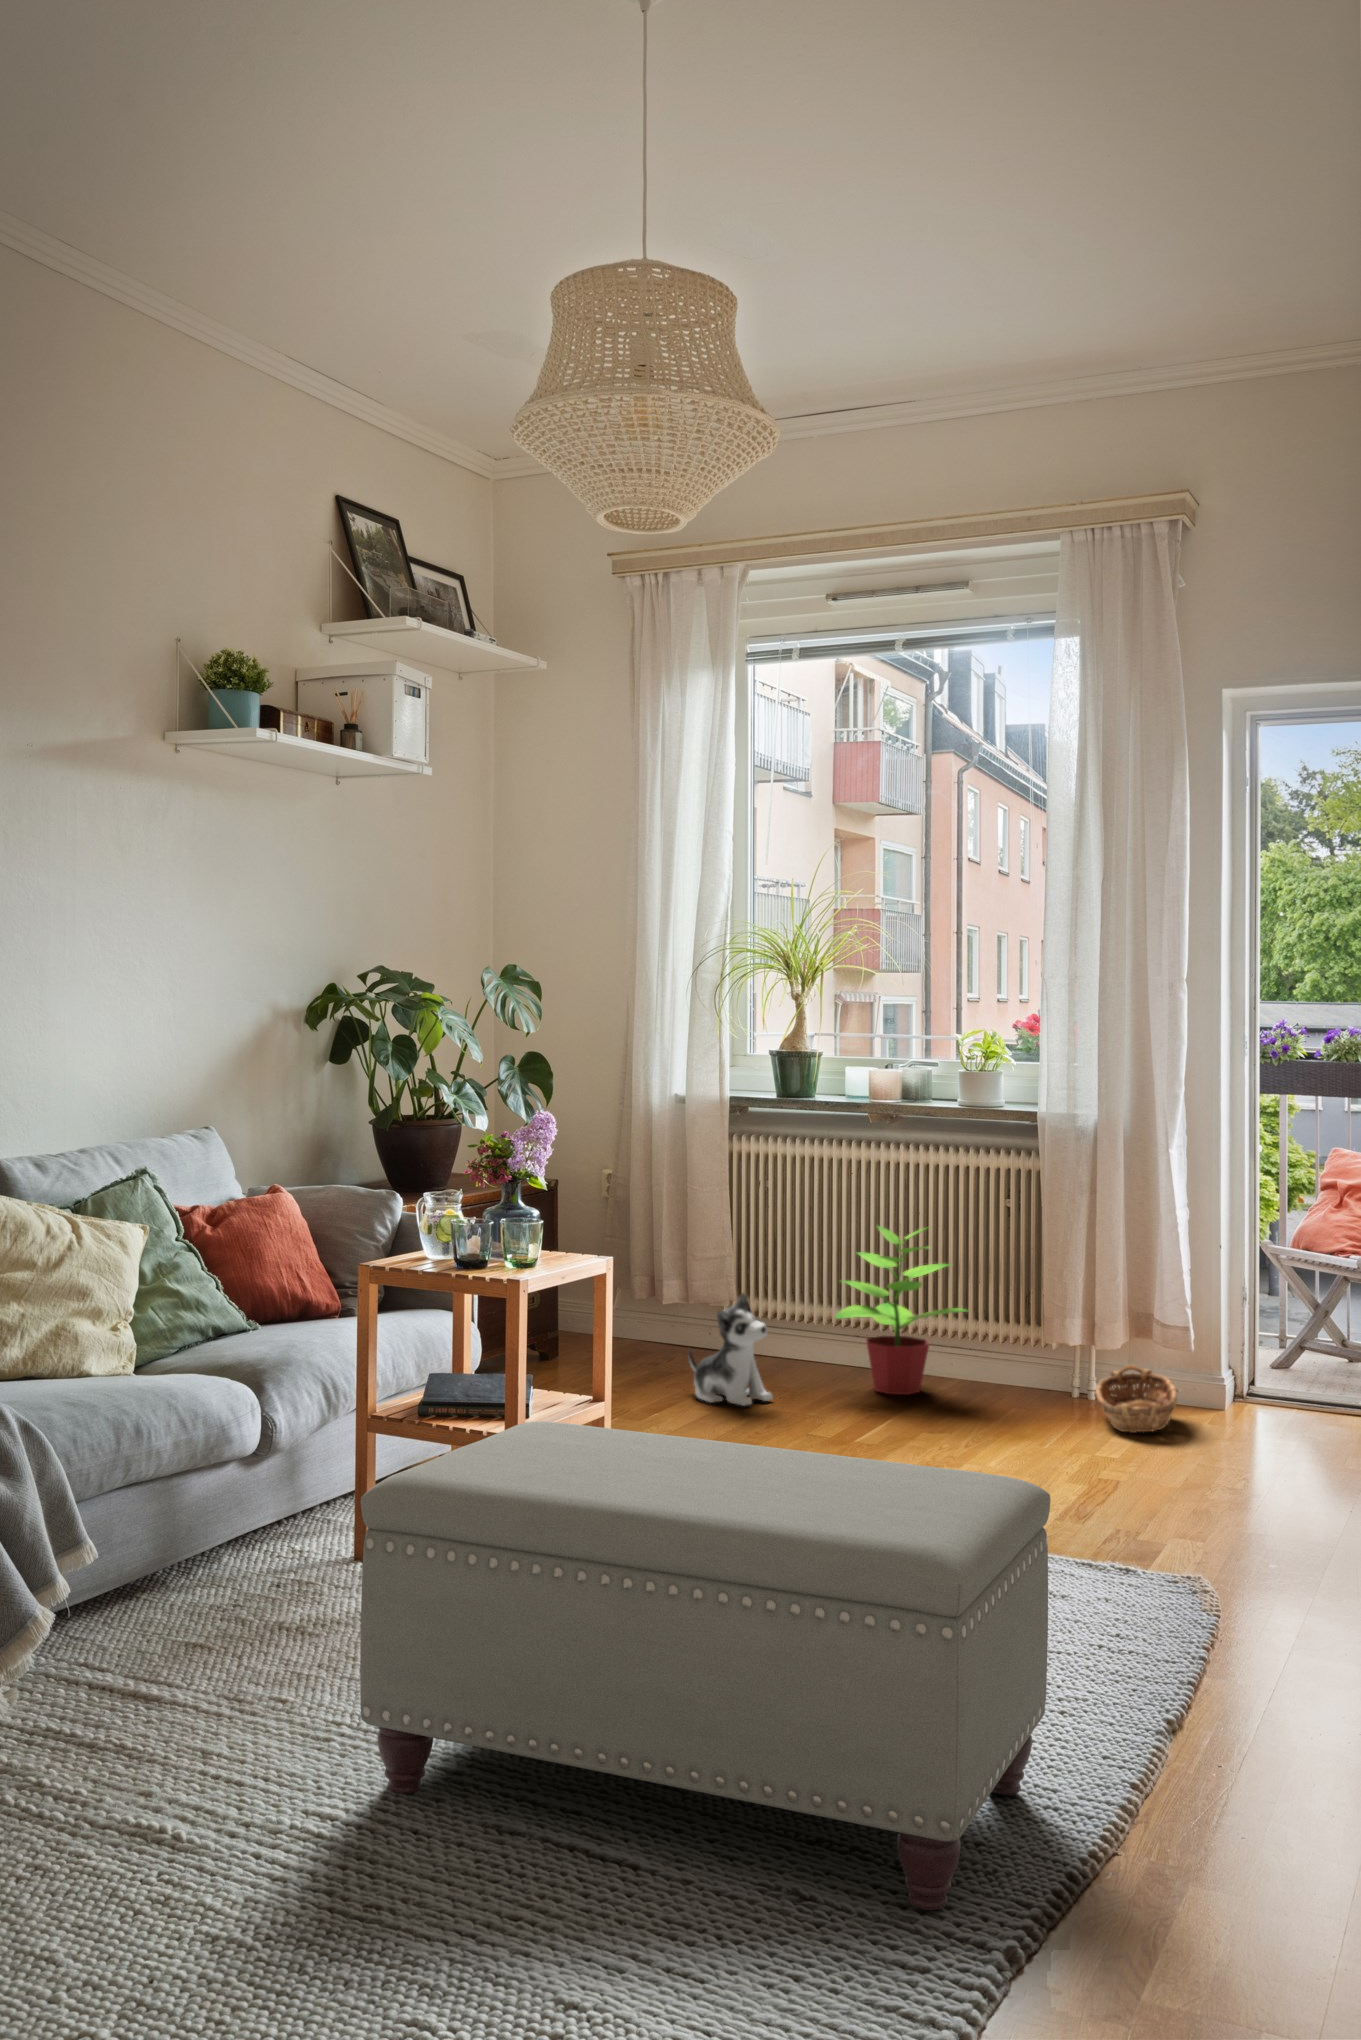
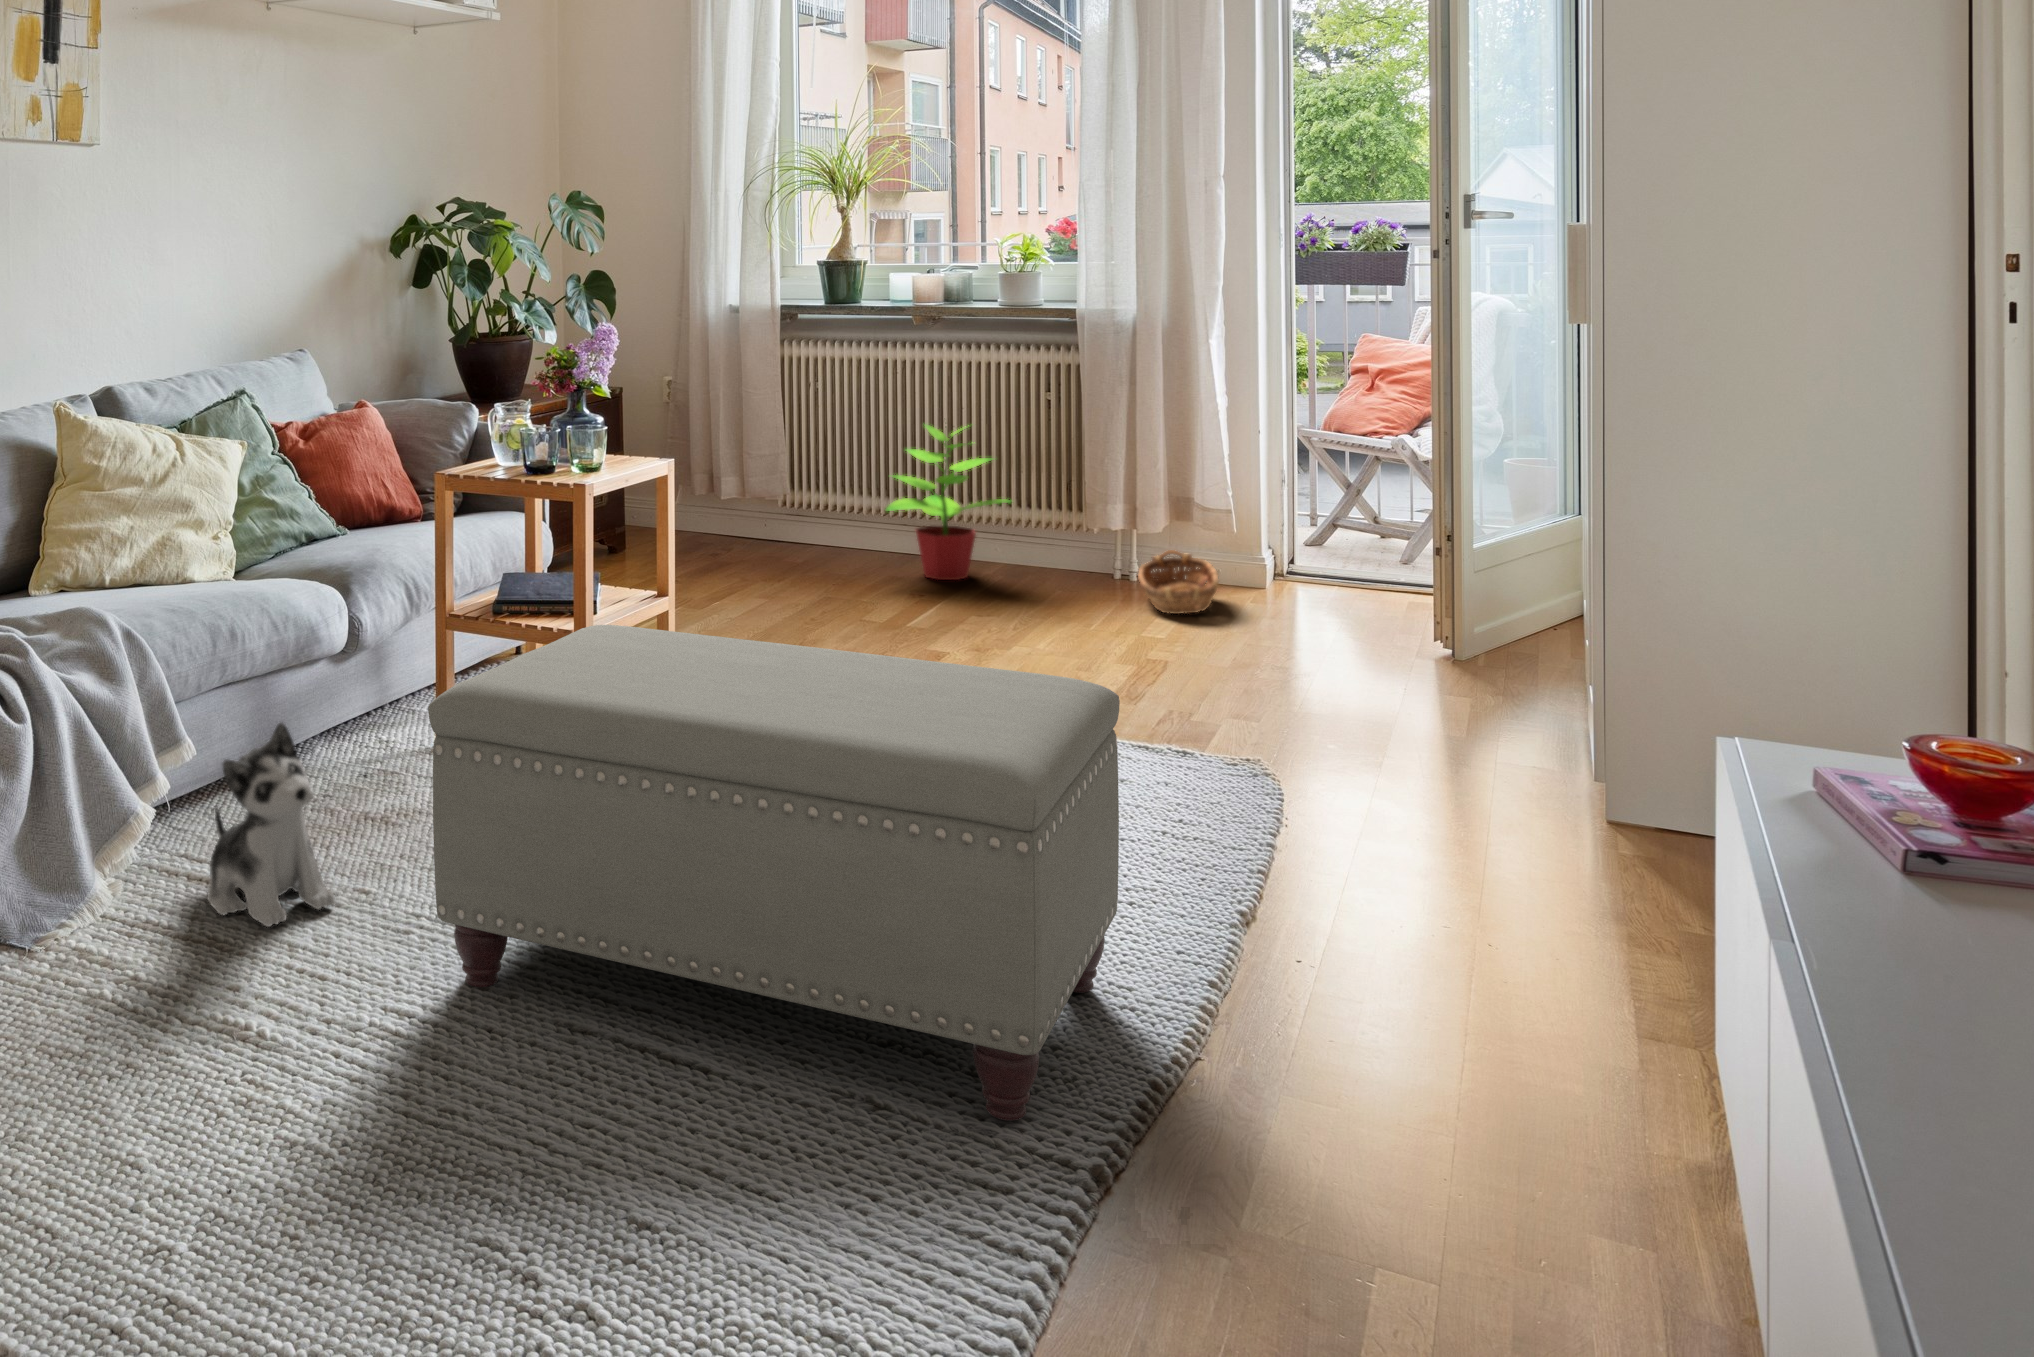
plush toy: present [688,1293,773,1406] -> present [207,723,335,927]

